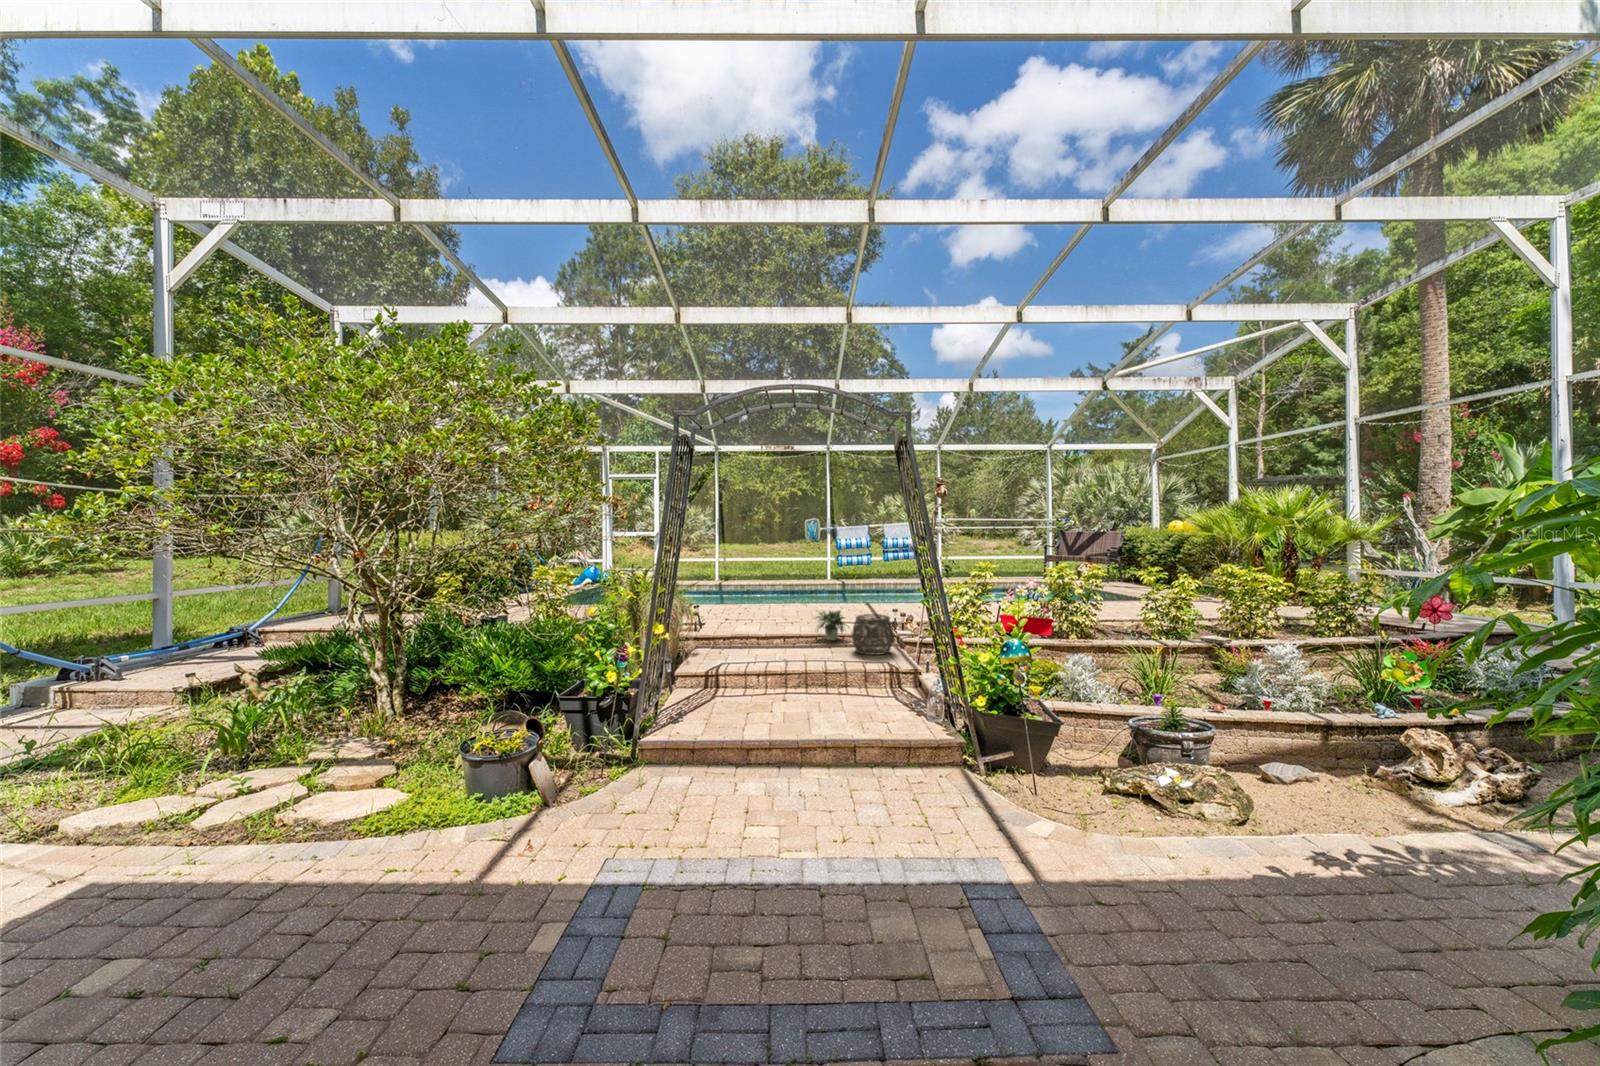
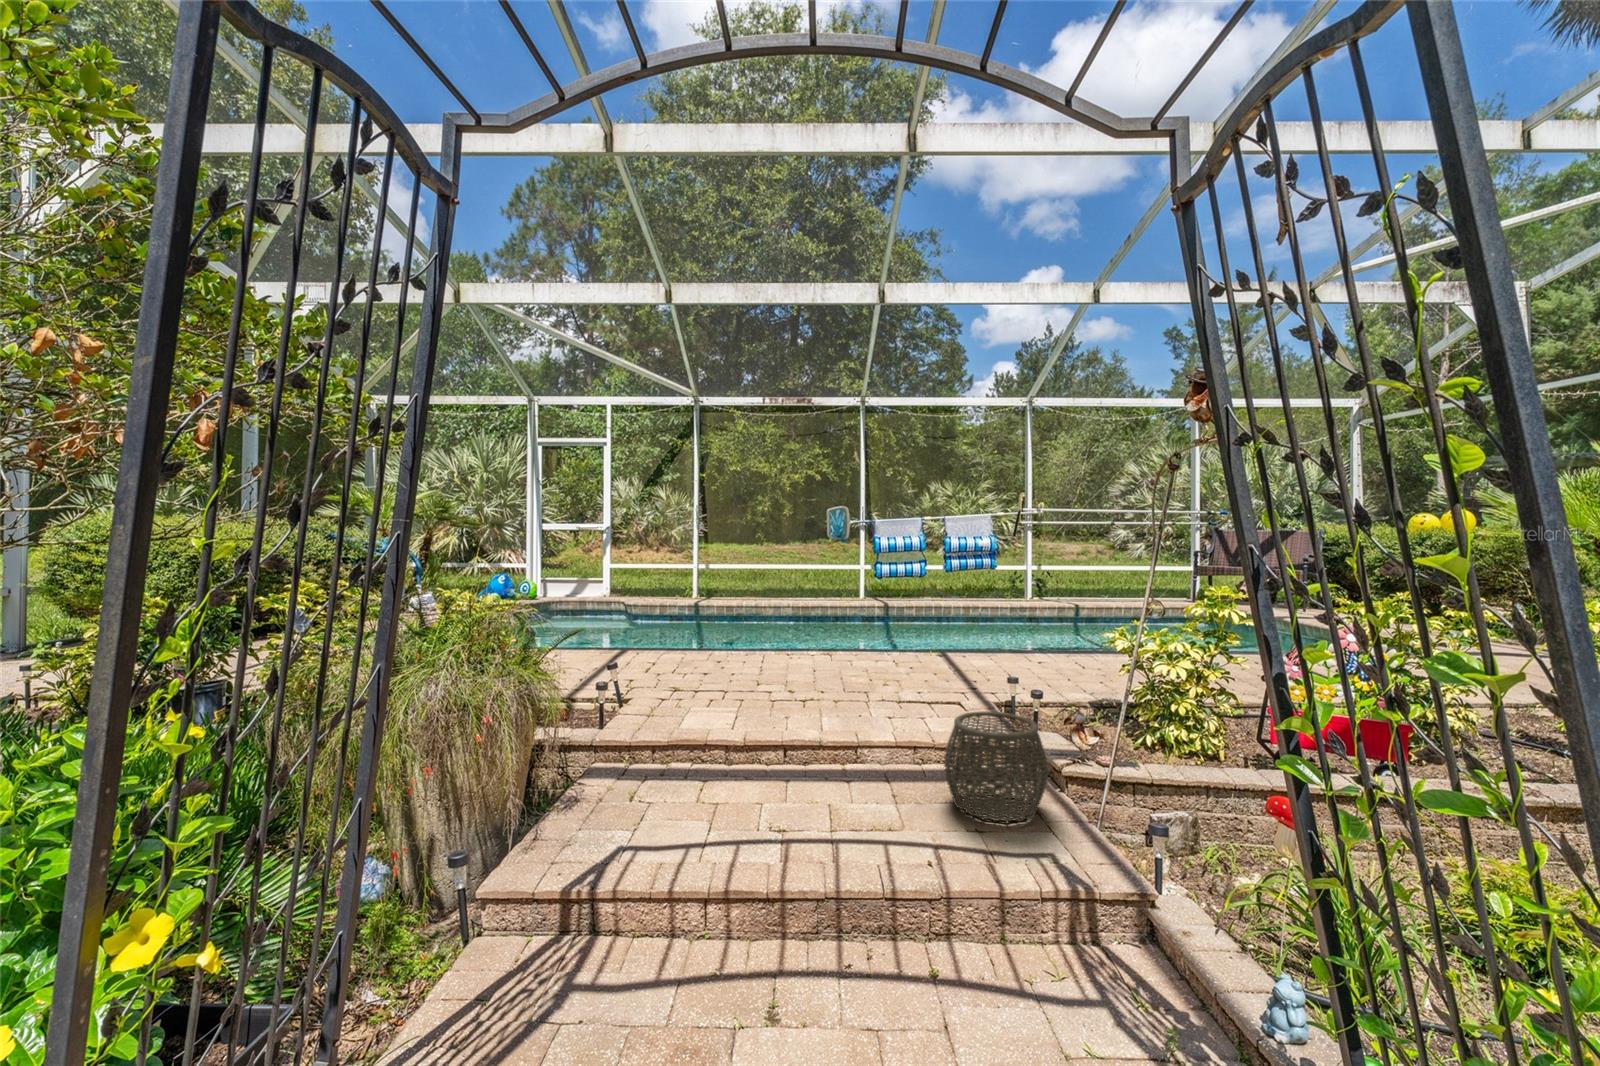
potted plant: present [816,611,845,640] -> none [829,686,930,759]

